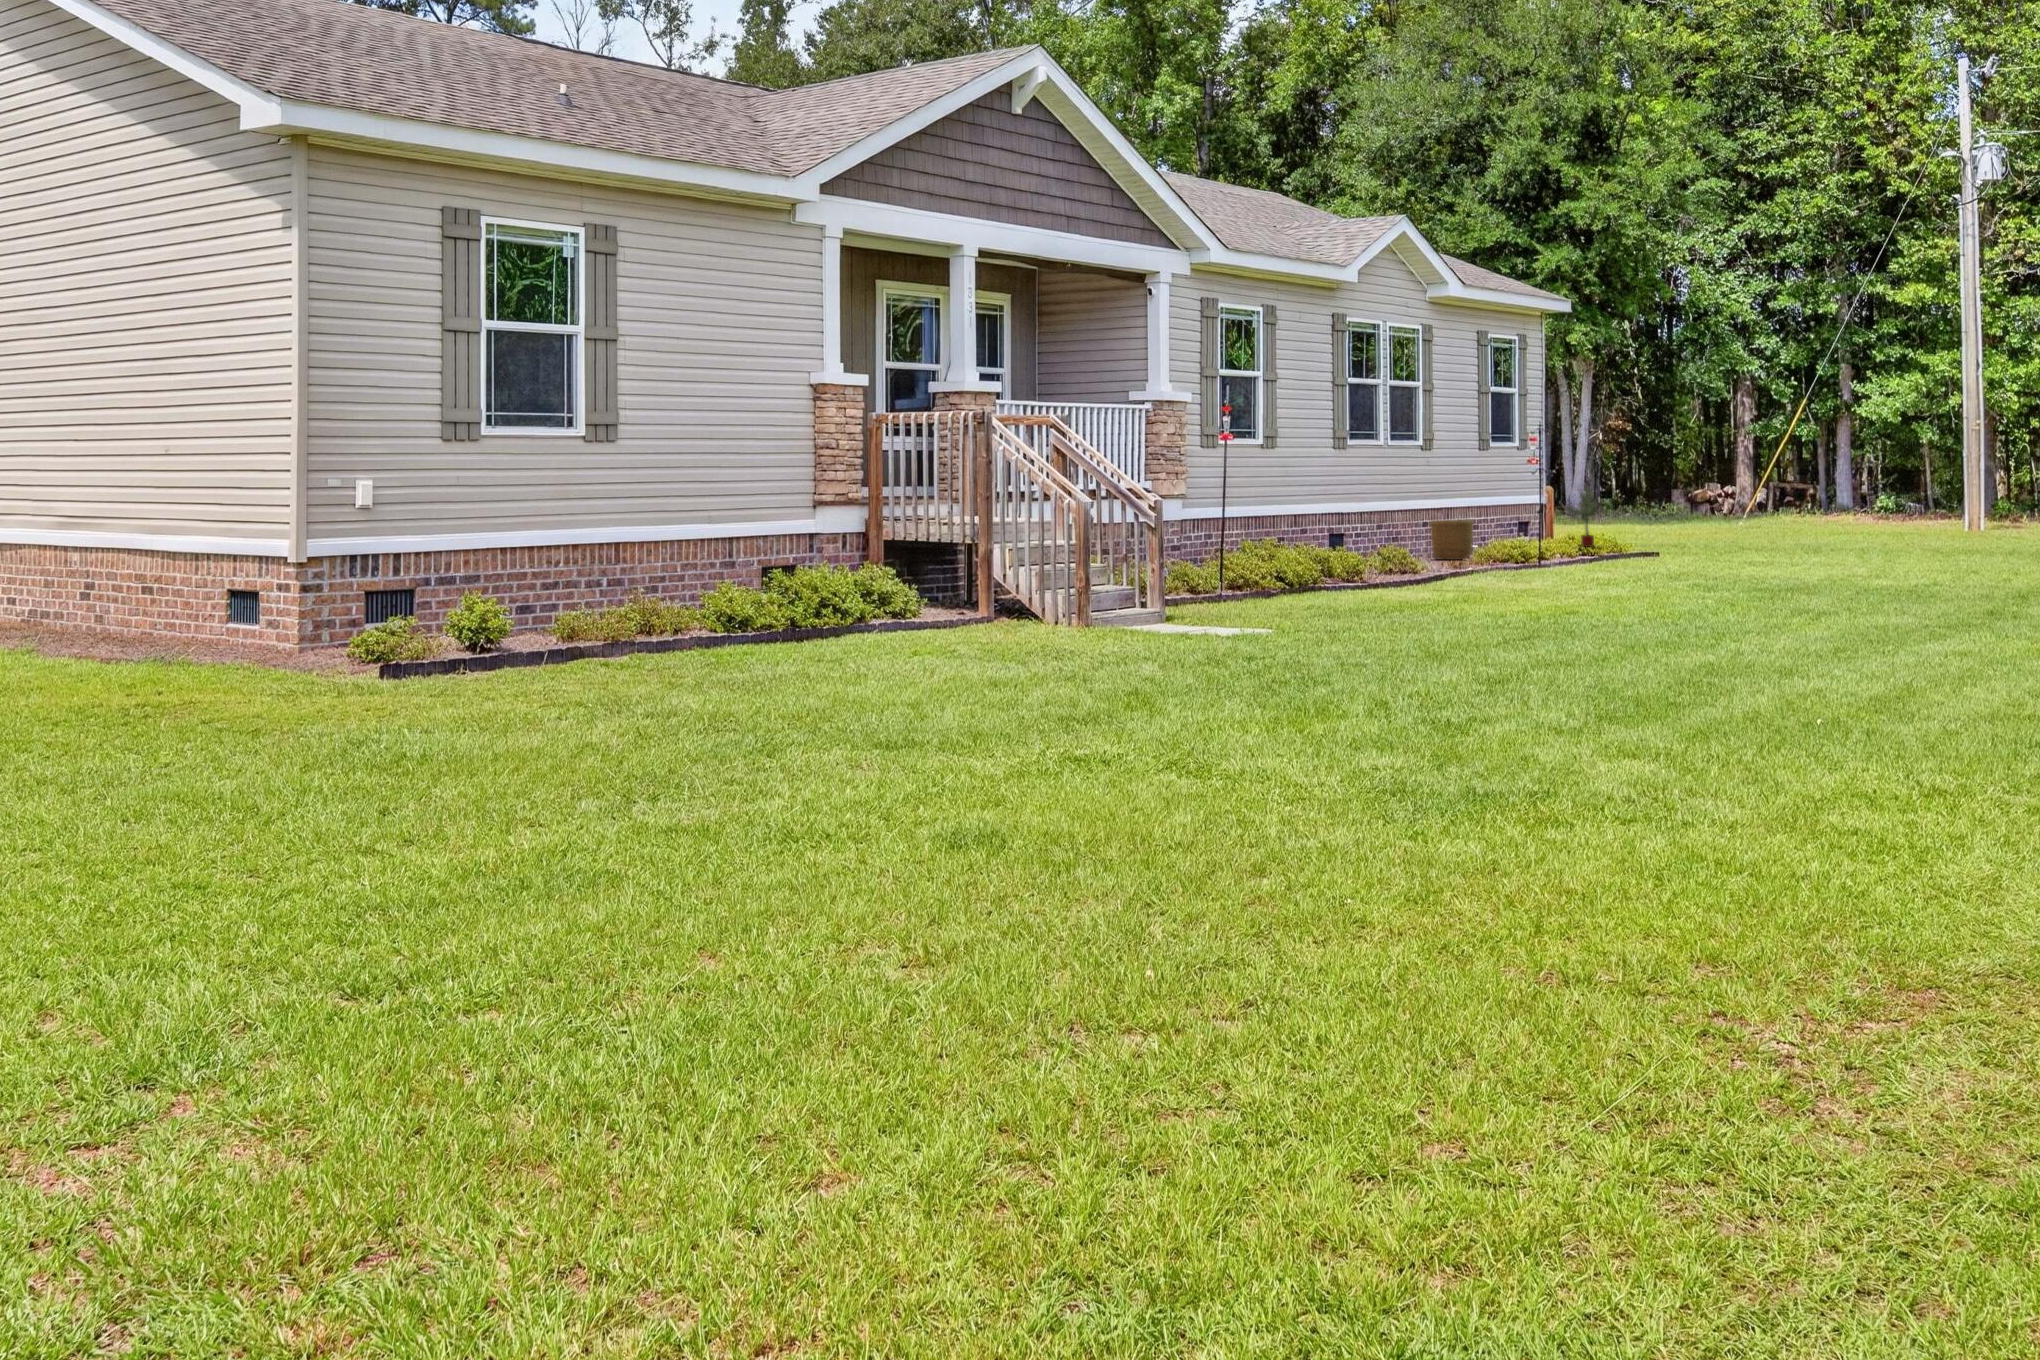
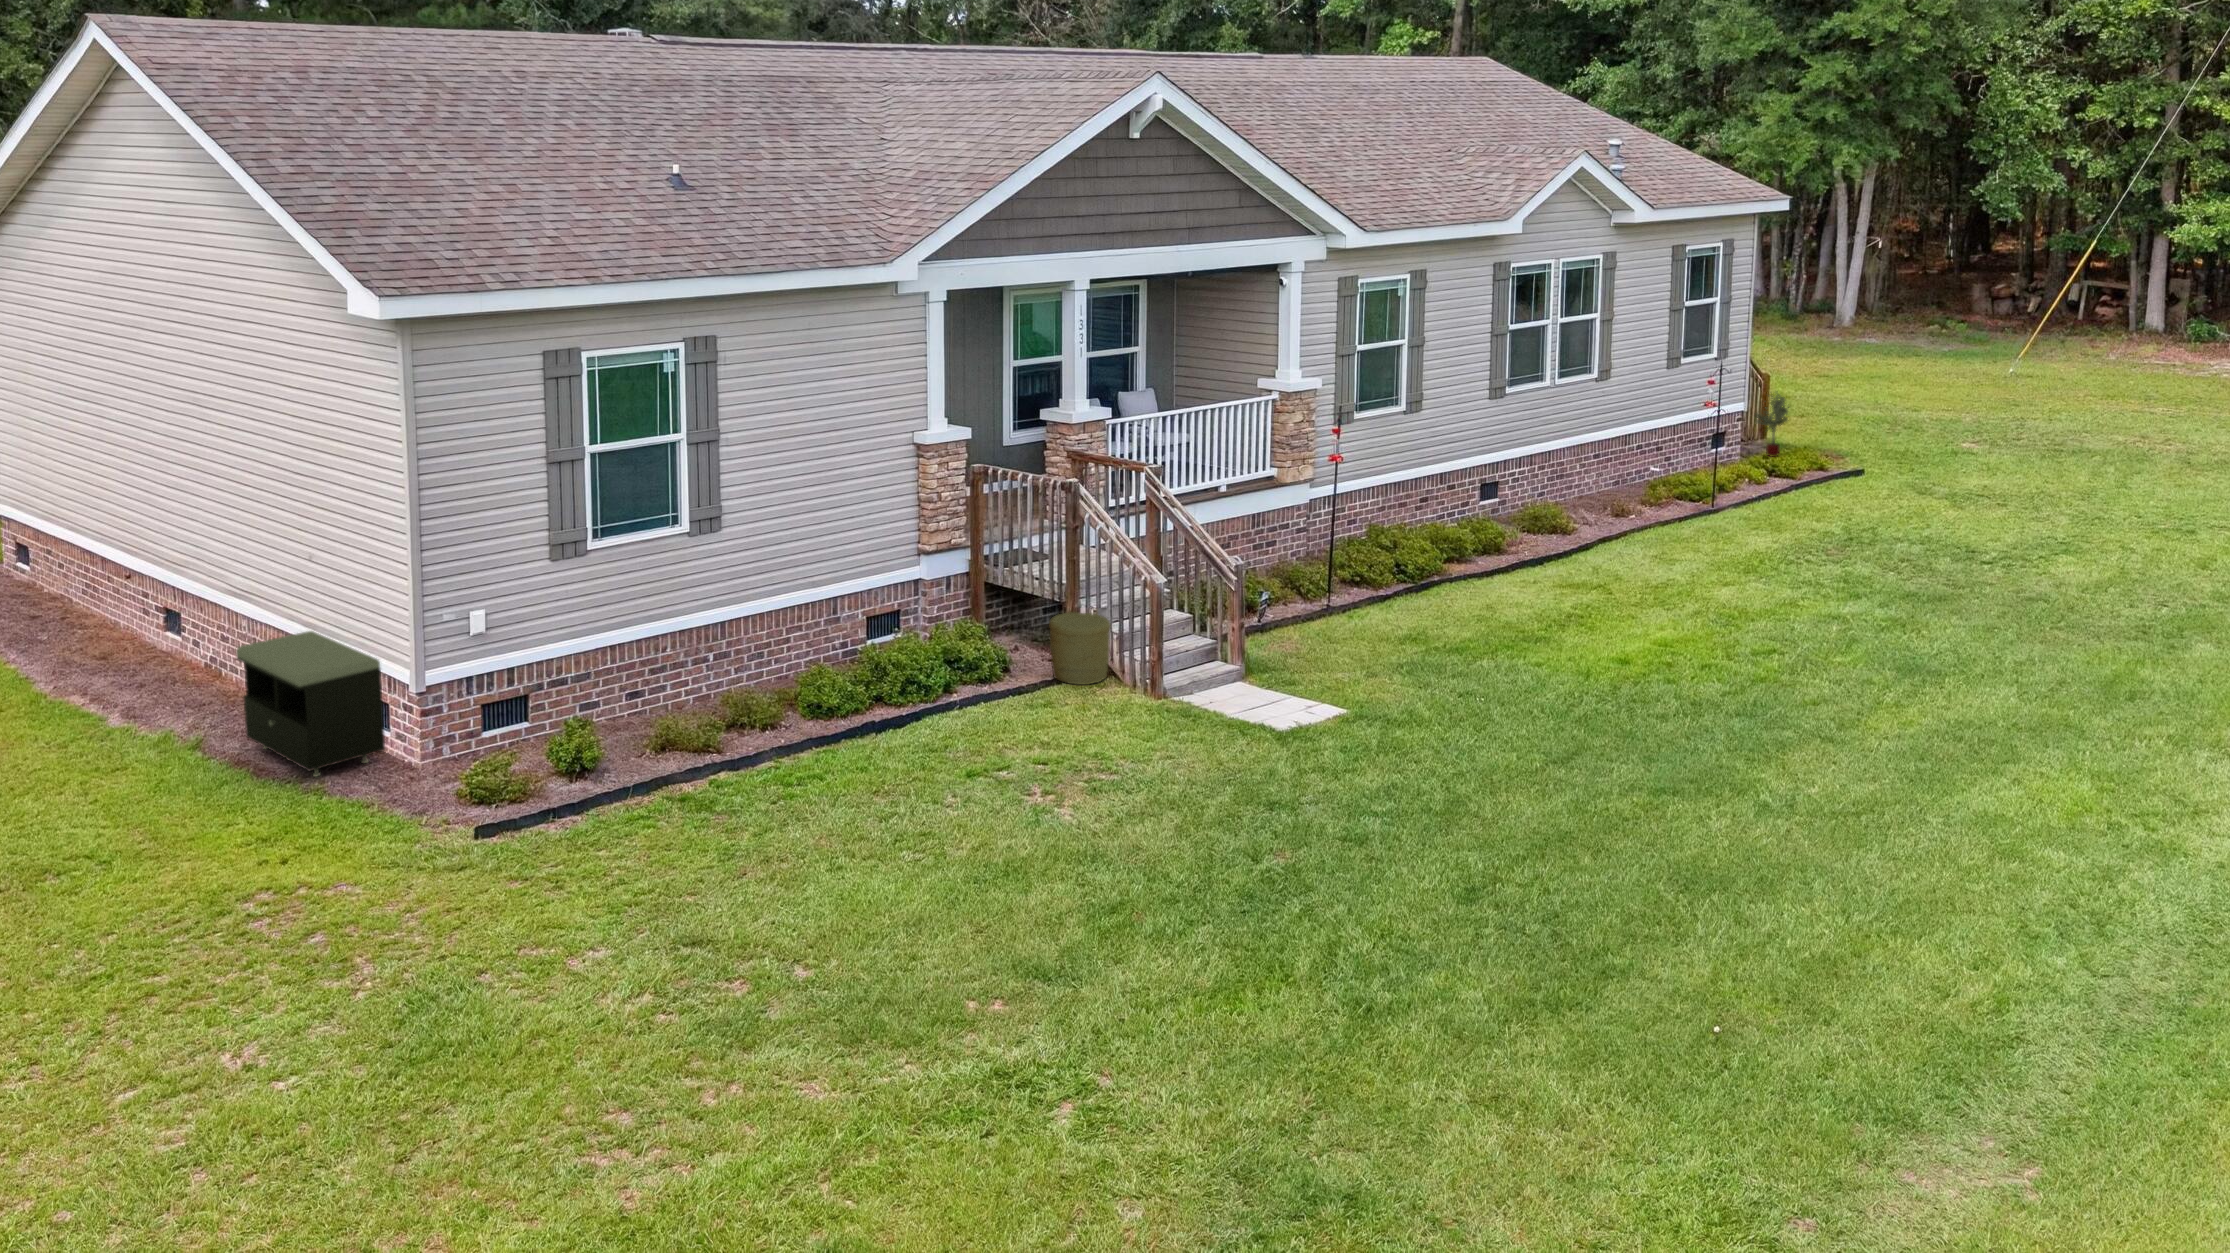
woven basket: present [1430,519,1474,560] -> present [1049,612,1111,685]
storage bench: none [65,536,244,668] -> present [236,631,385,776]

